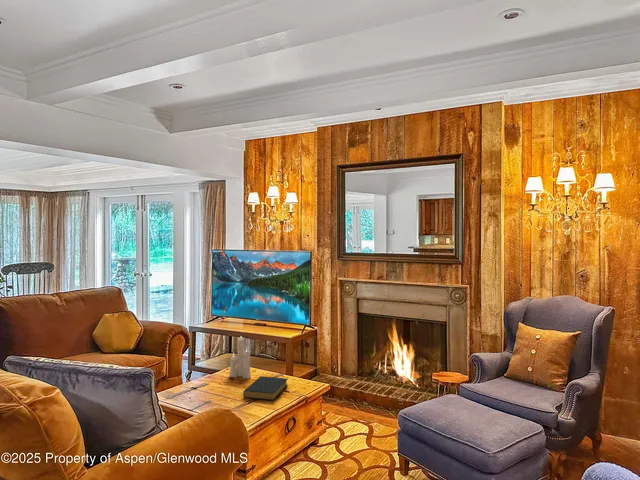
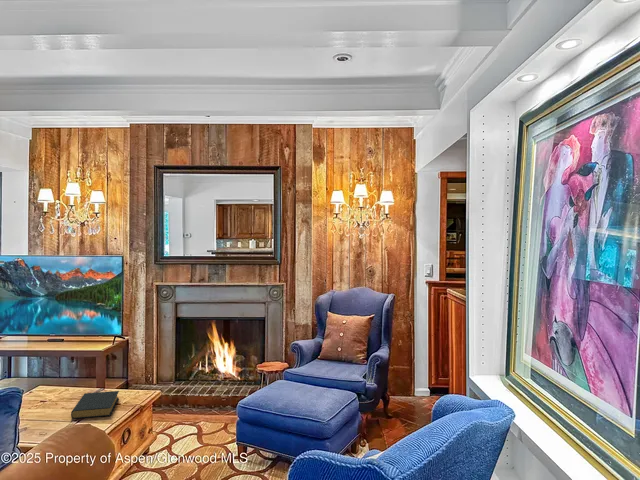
candle: present [229,337,251,378] -> none [41,346,70,401]

